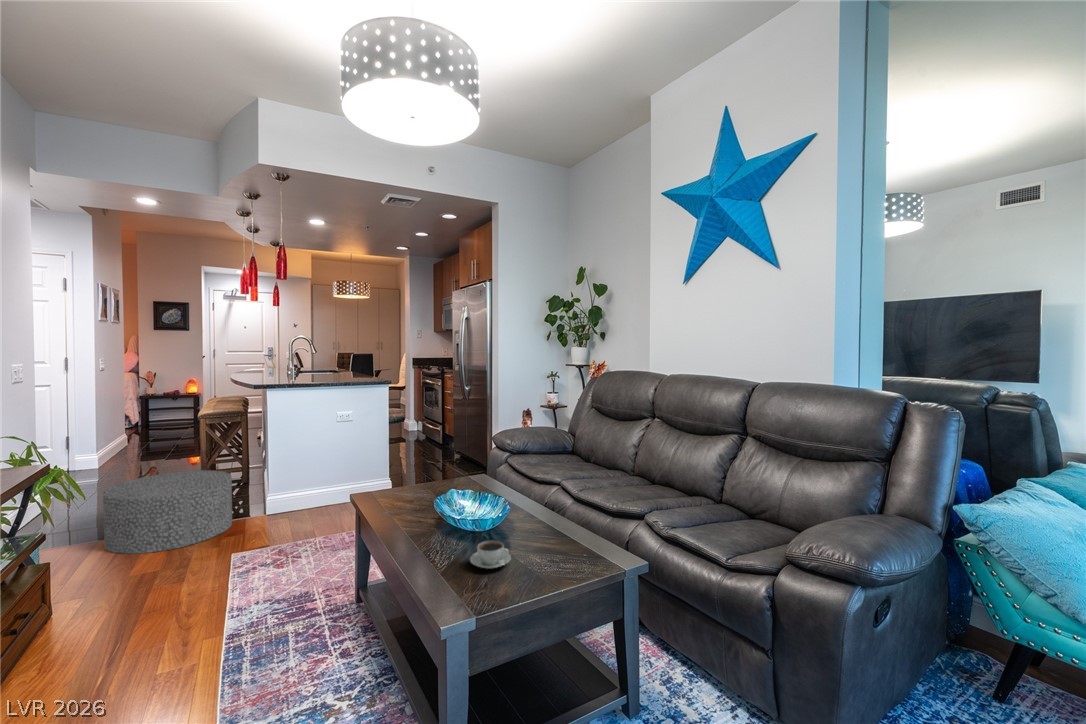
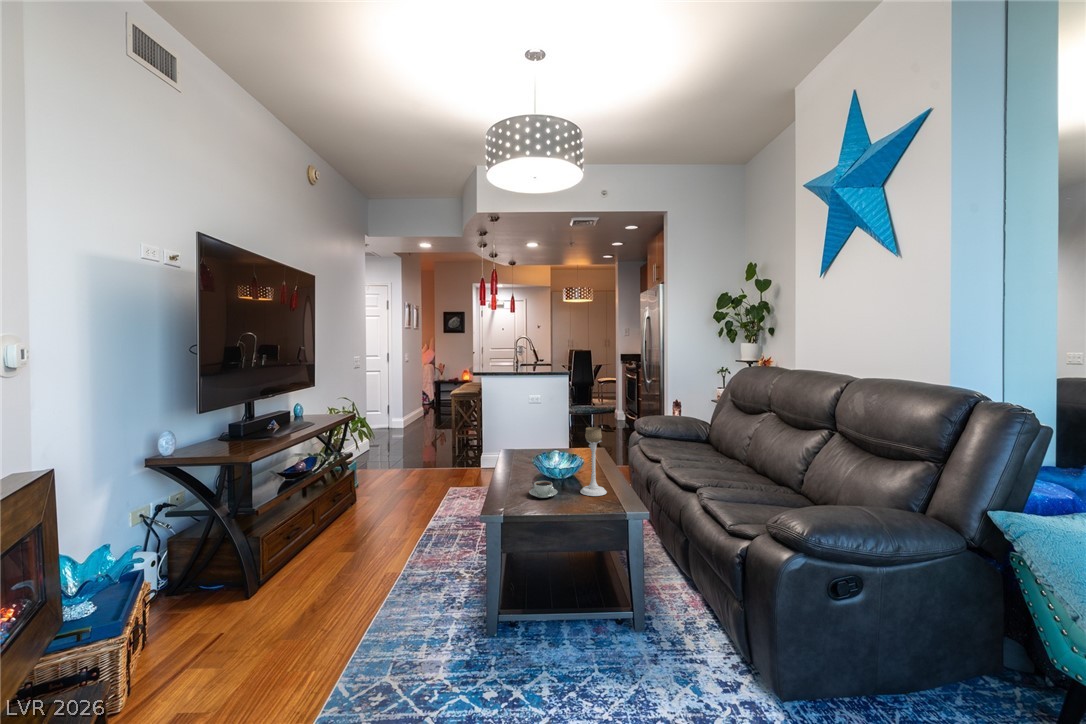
candle holder: none [528,456,563,550] -> present [580,427,607,496]
ottoman: present [103,470,232,554] -> none [390,431,460,479]

